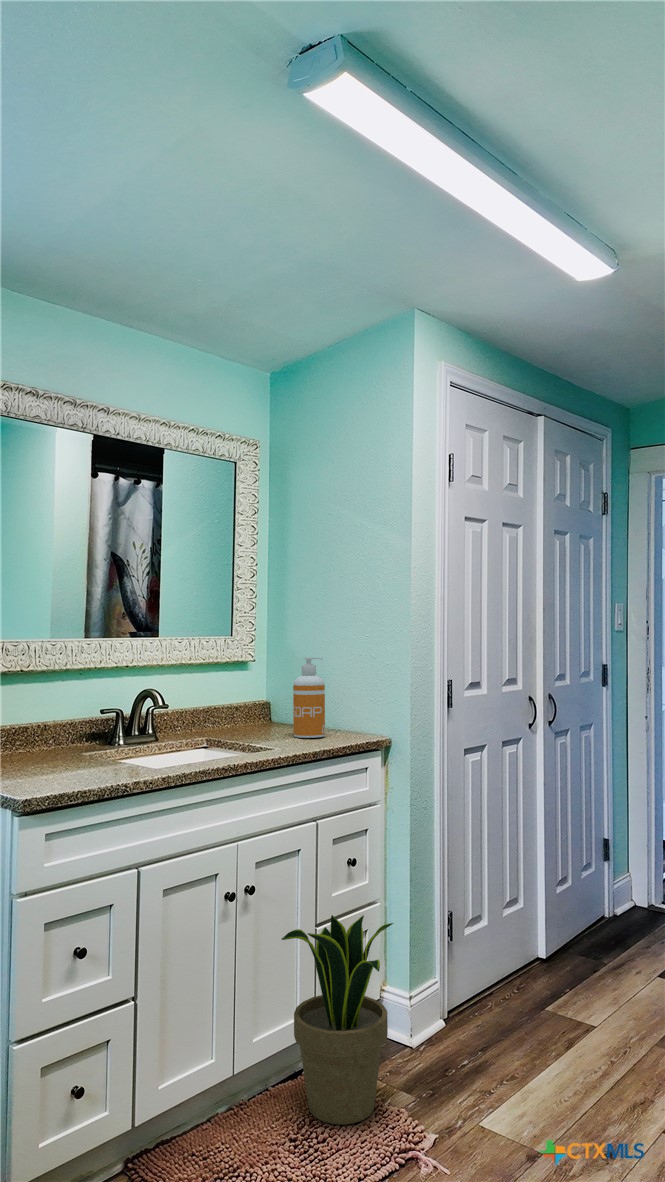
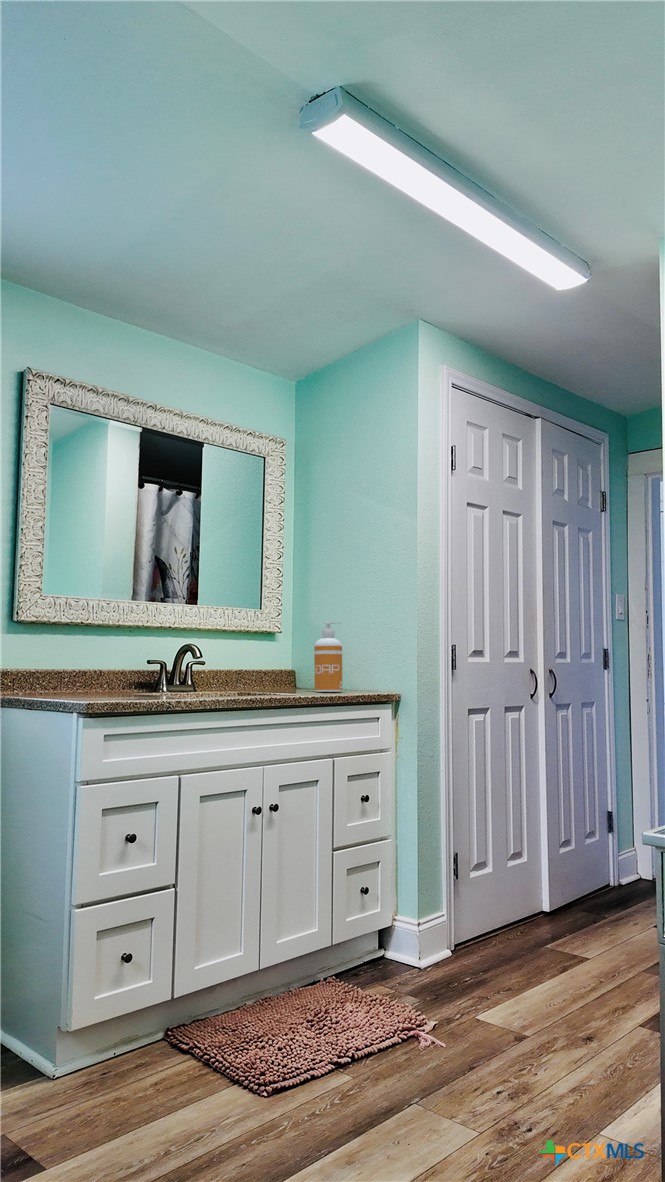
potted plant: present [282,915,393,1125] -> none [301,832,401,1014]

